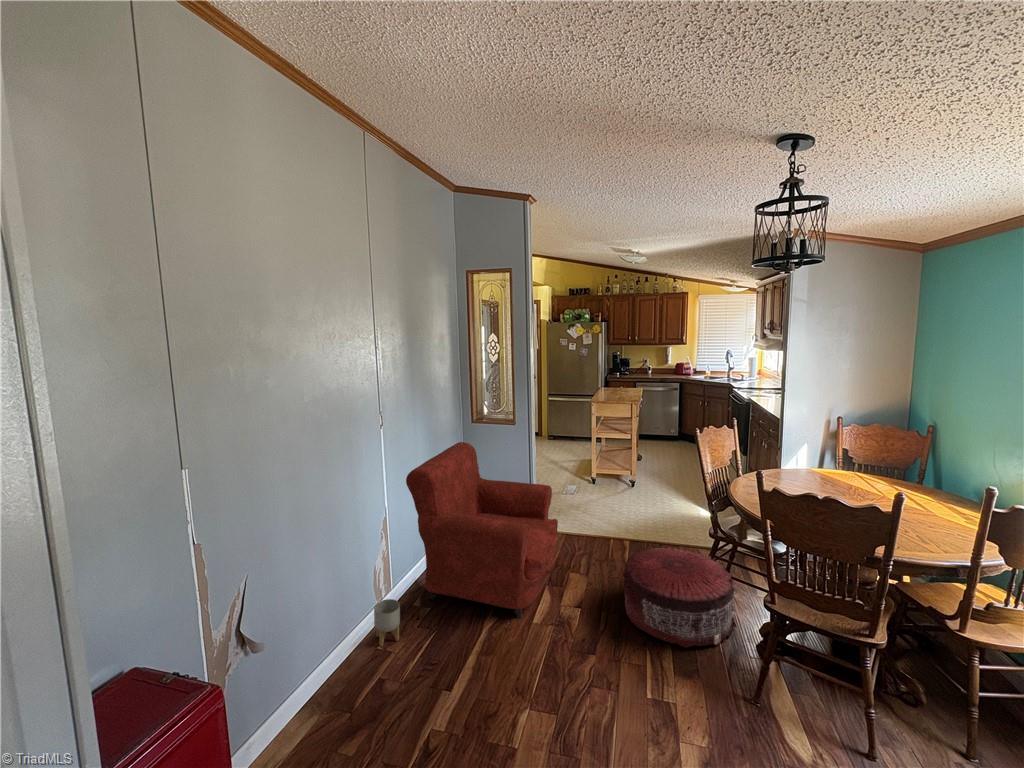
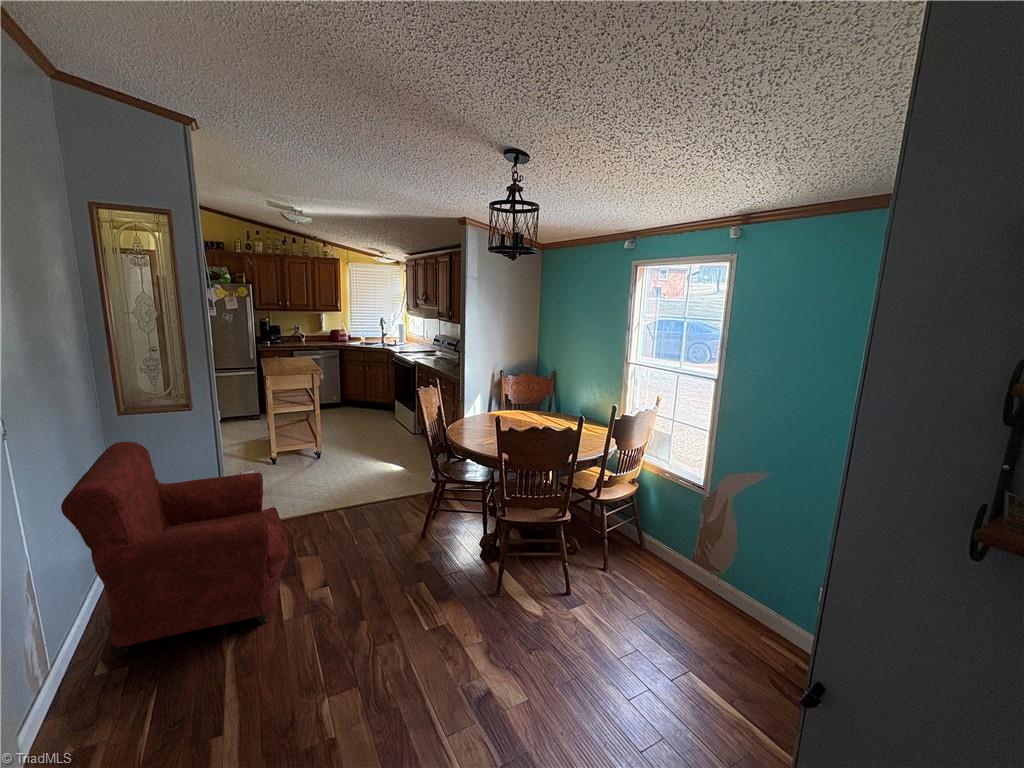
pouf: present [623,547,736,648] -> none [365,499,464,582]
planter: present [374,599,400,646] -> none [45,676,98,748]

